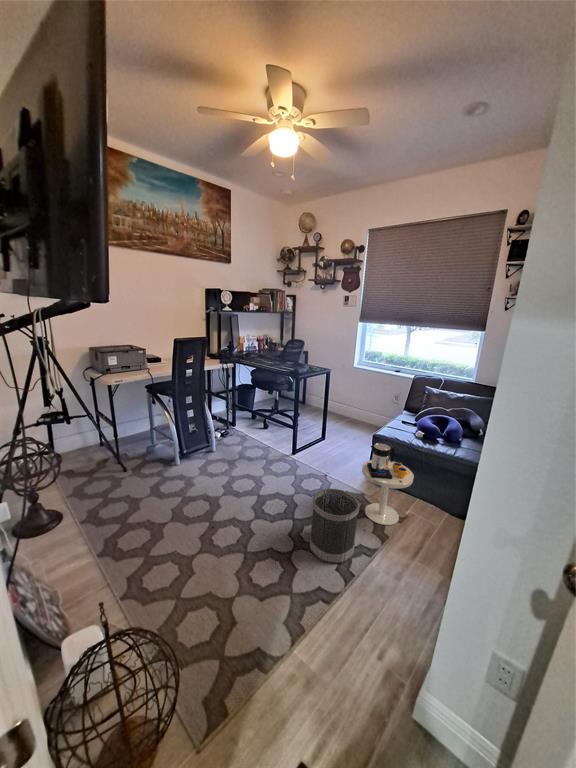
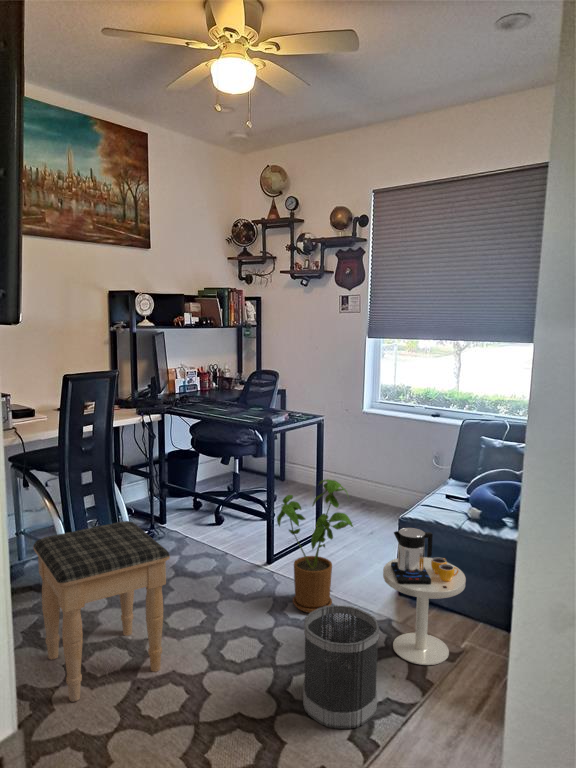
house plant: none [299,409,346,487] -> present [277,479,353,613]
footstool: none [154,429,233,533] -> present [33,521,170,702]

